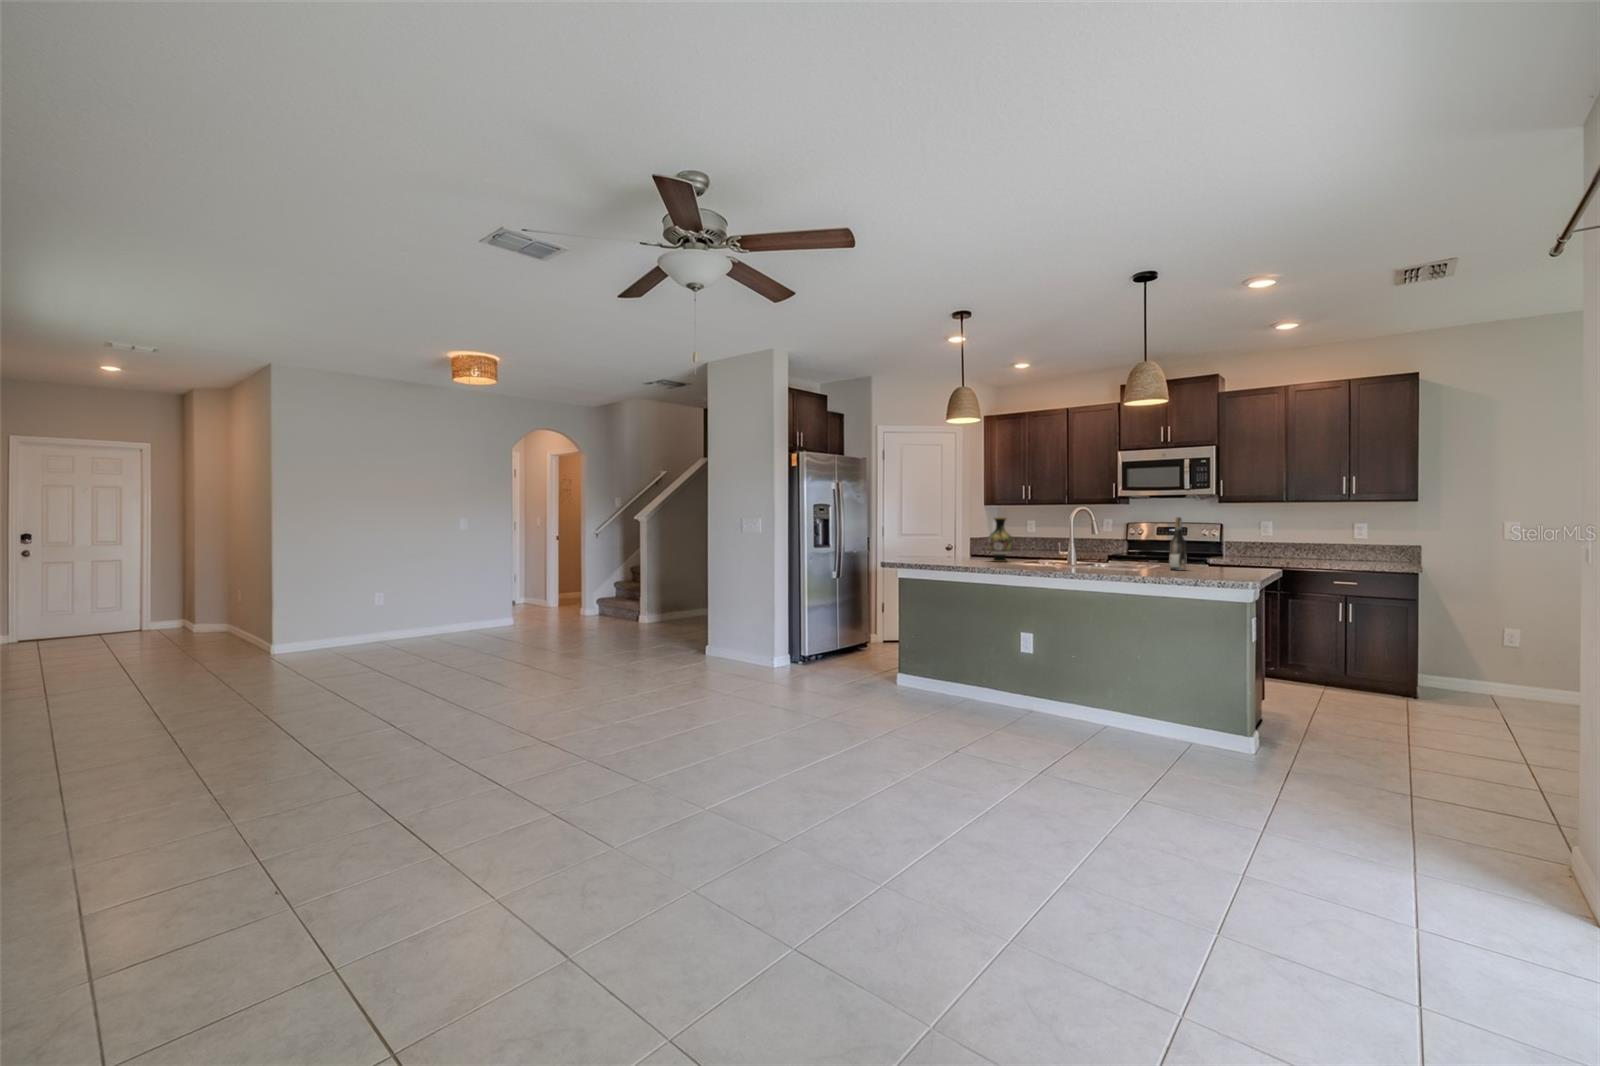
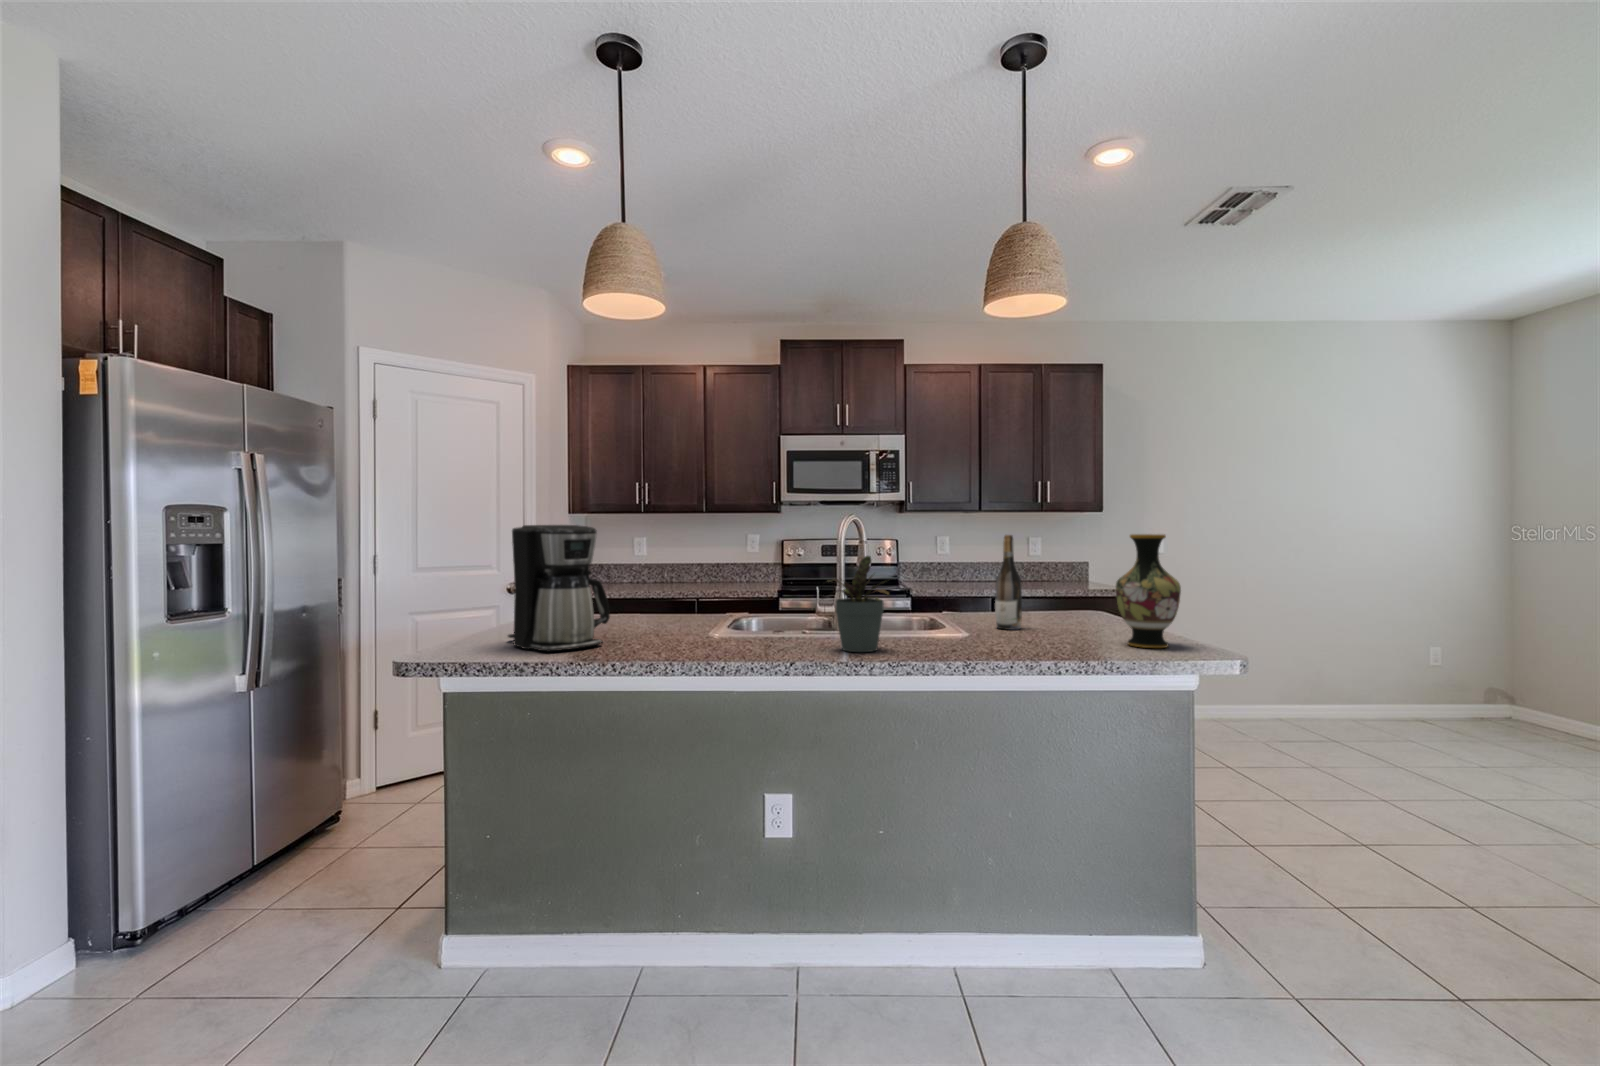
coffee maker: none [923,512,962,563] -> present [508,525,610,652]
vase: present [988,518,1012,562] -> present [1116,534,1181,648]
potted plant: none [1045,526,1077,570] -> present [828,556,889,652]

